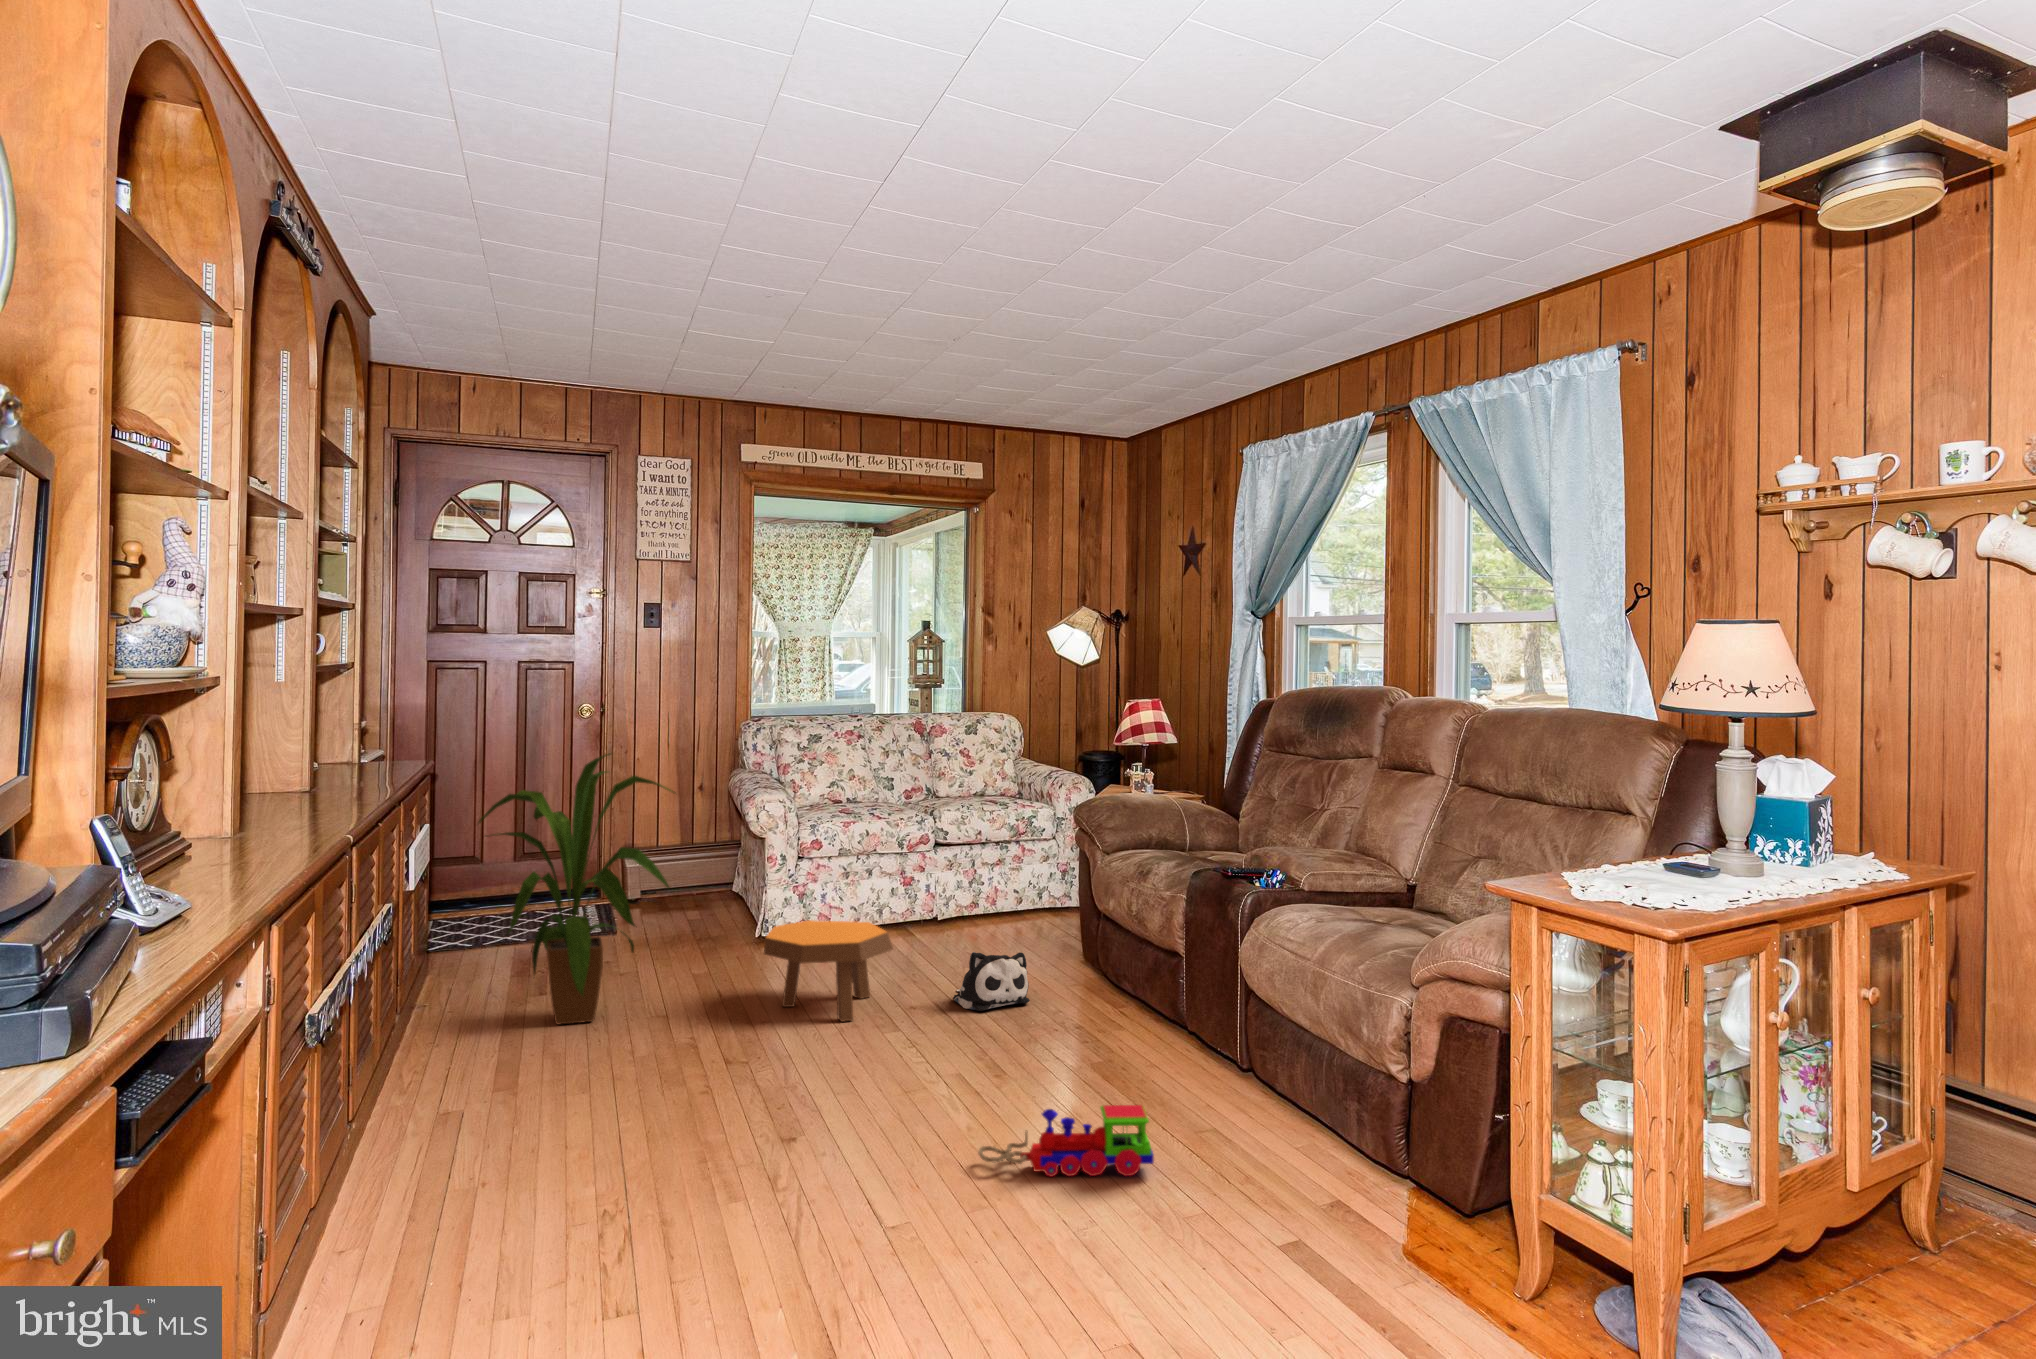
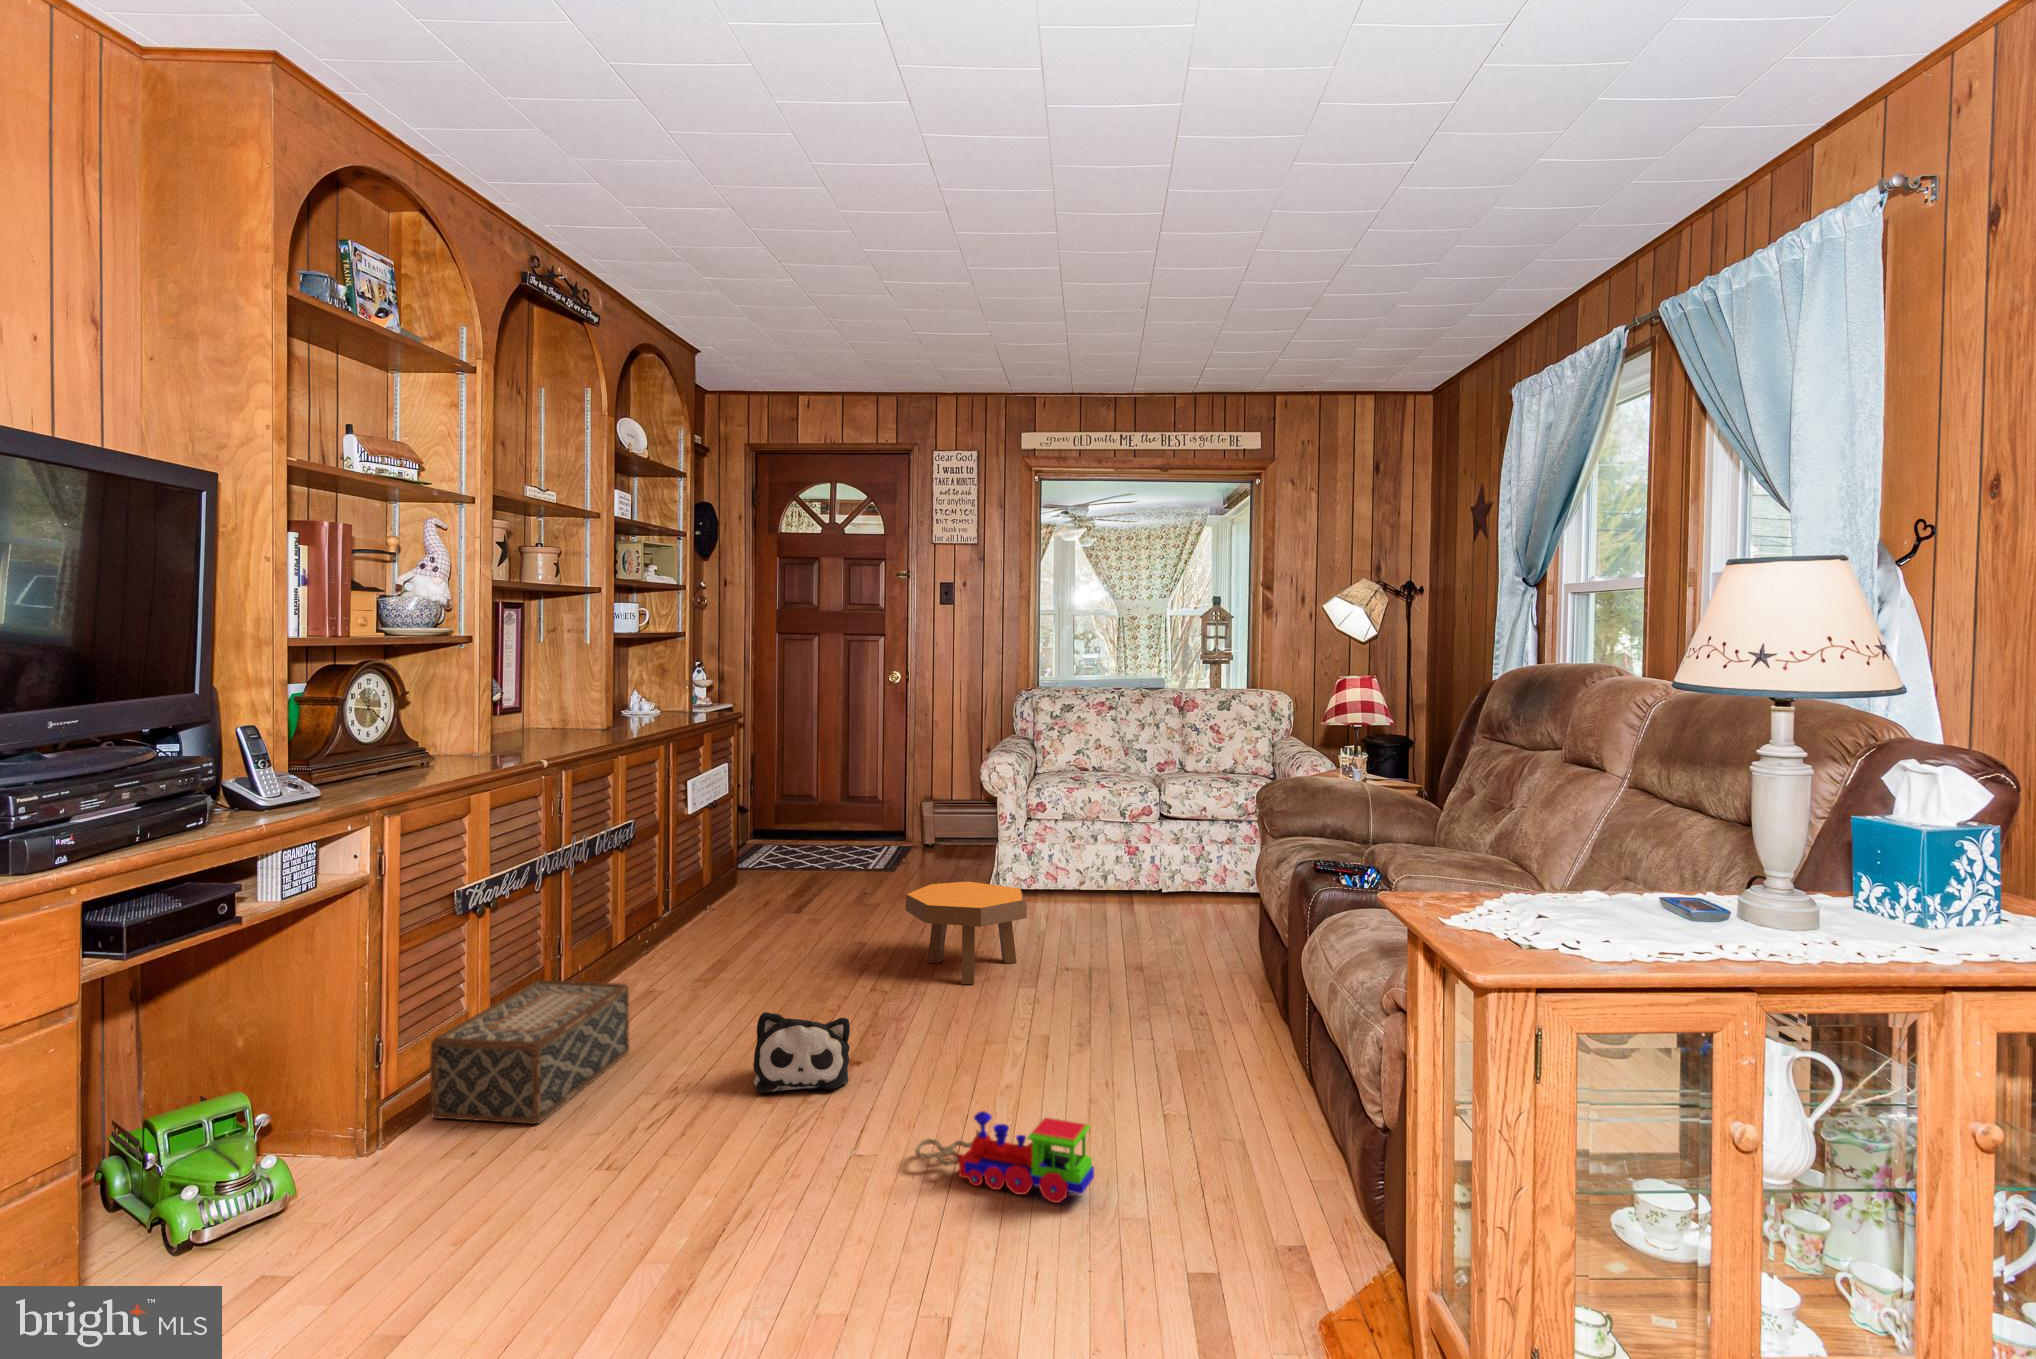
house plant: present [479,753,674,1025] -> none [672,712,836,956]
plush toy: present [953,952,1030,1011] -> present [753,1012,850,1093]
woven basket: none [433,1053,574,1219] -> present [430,980,629,1124]

